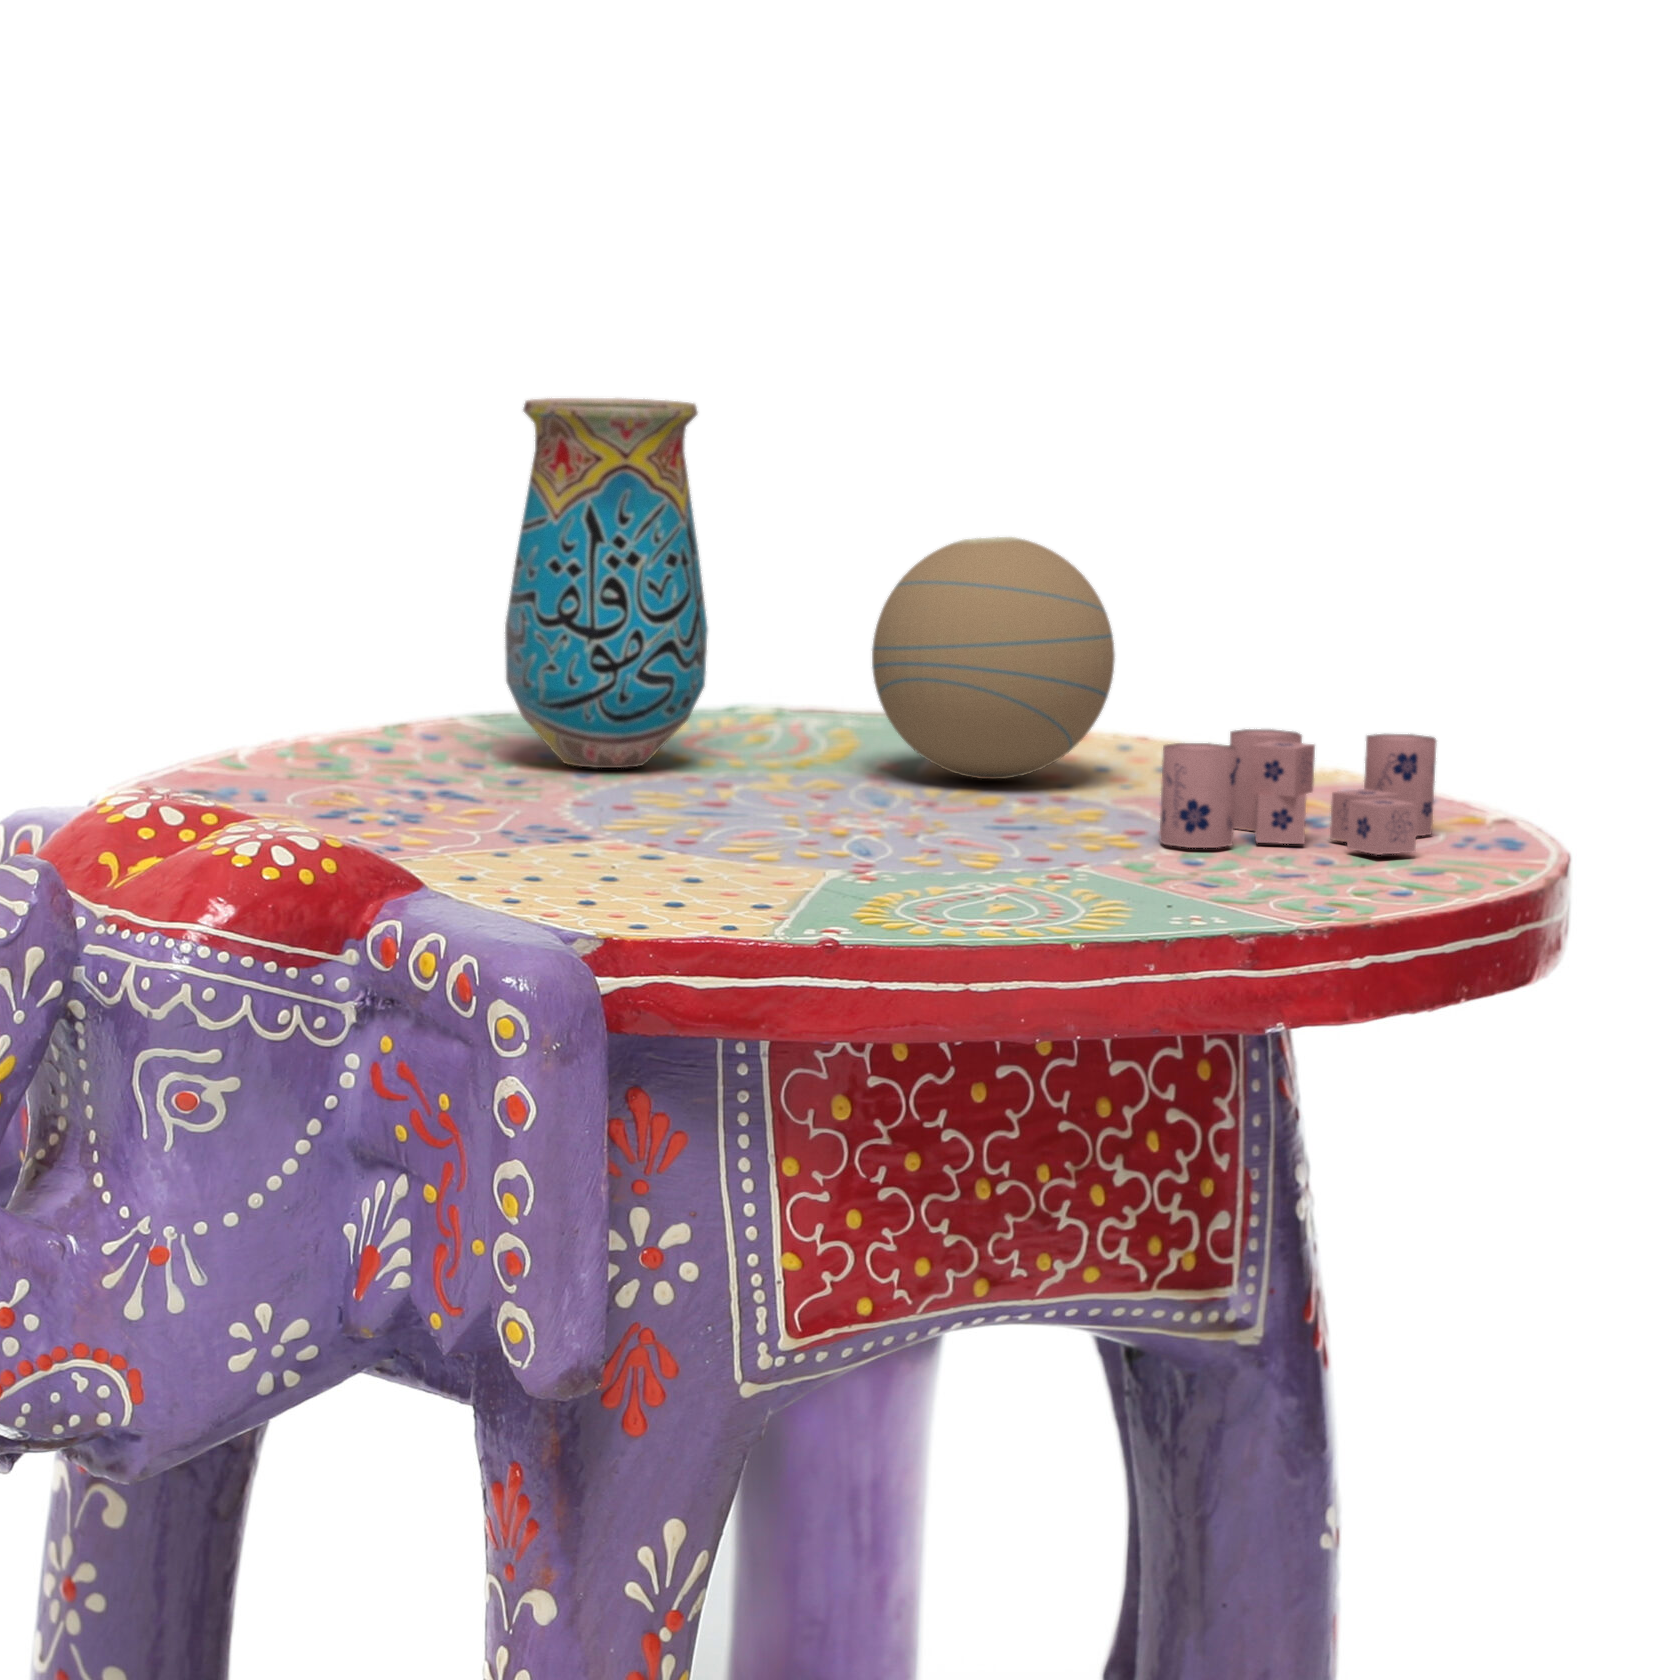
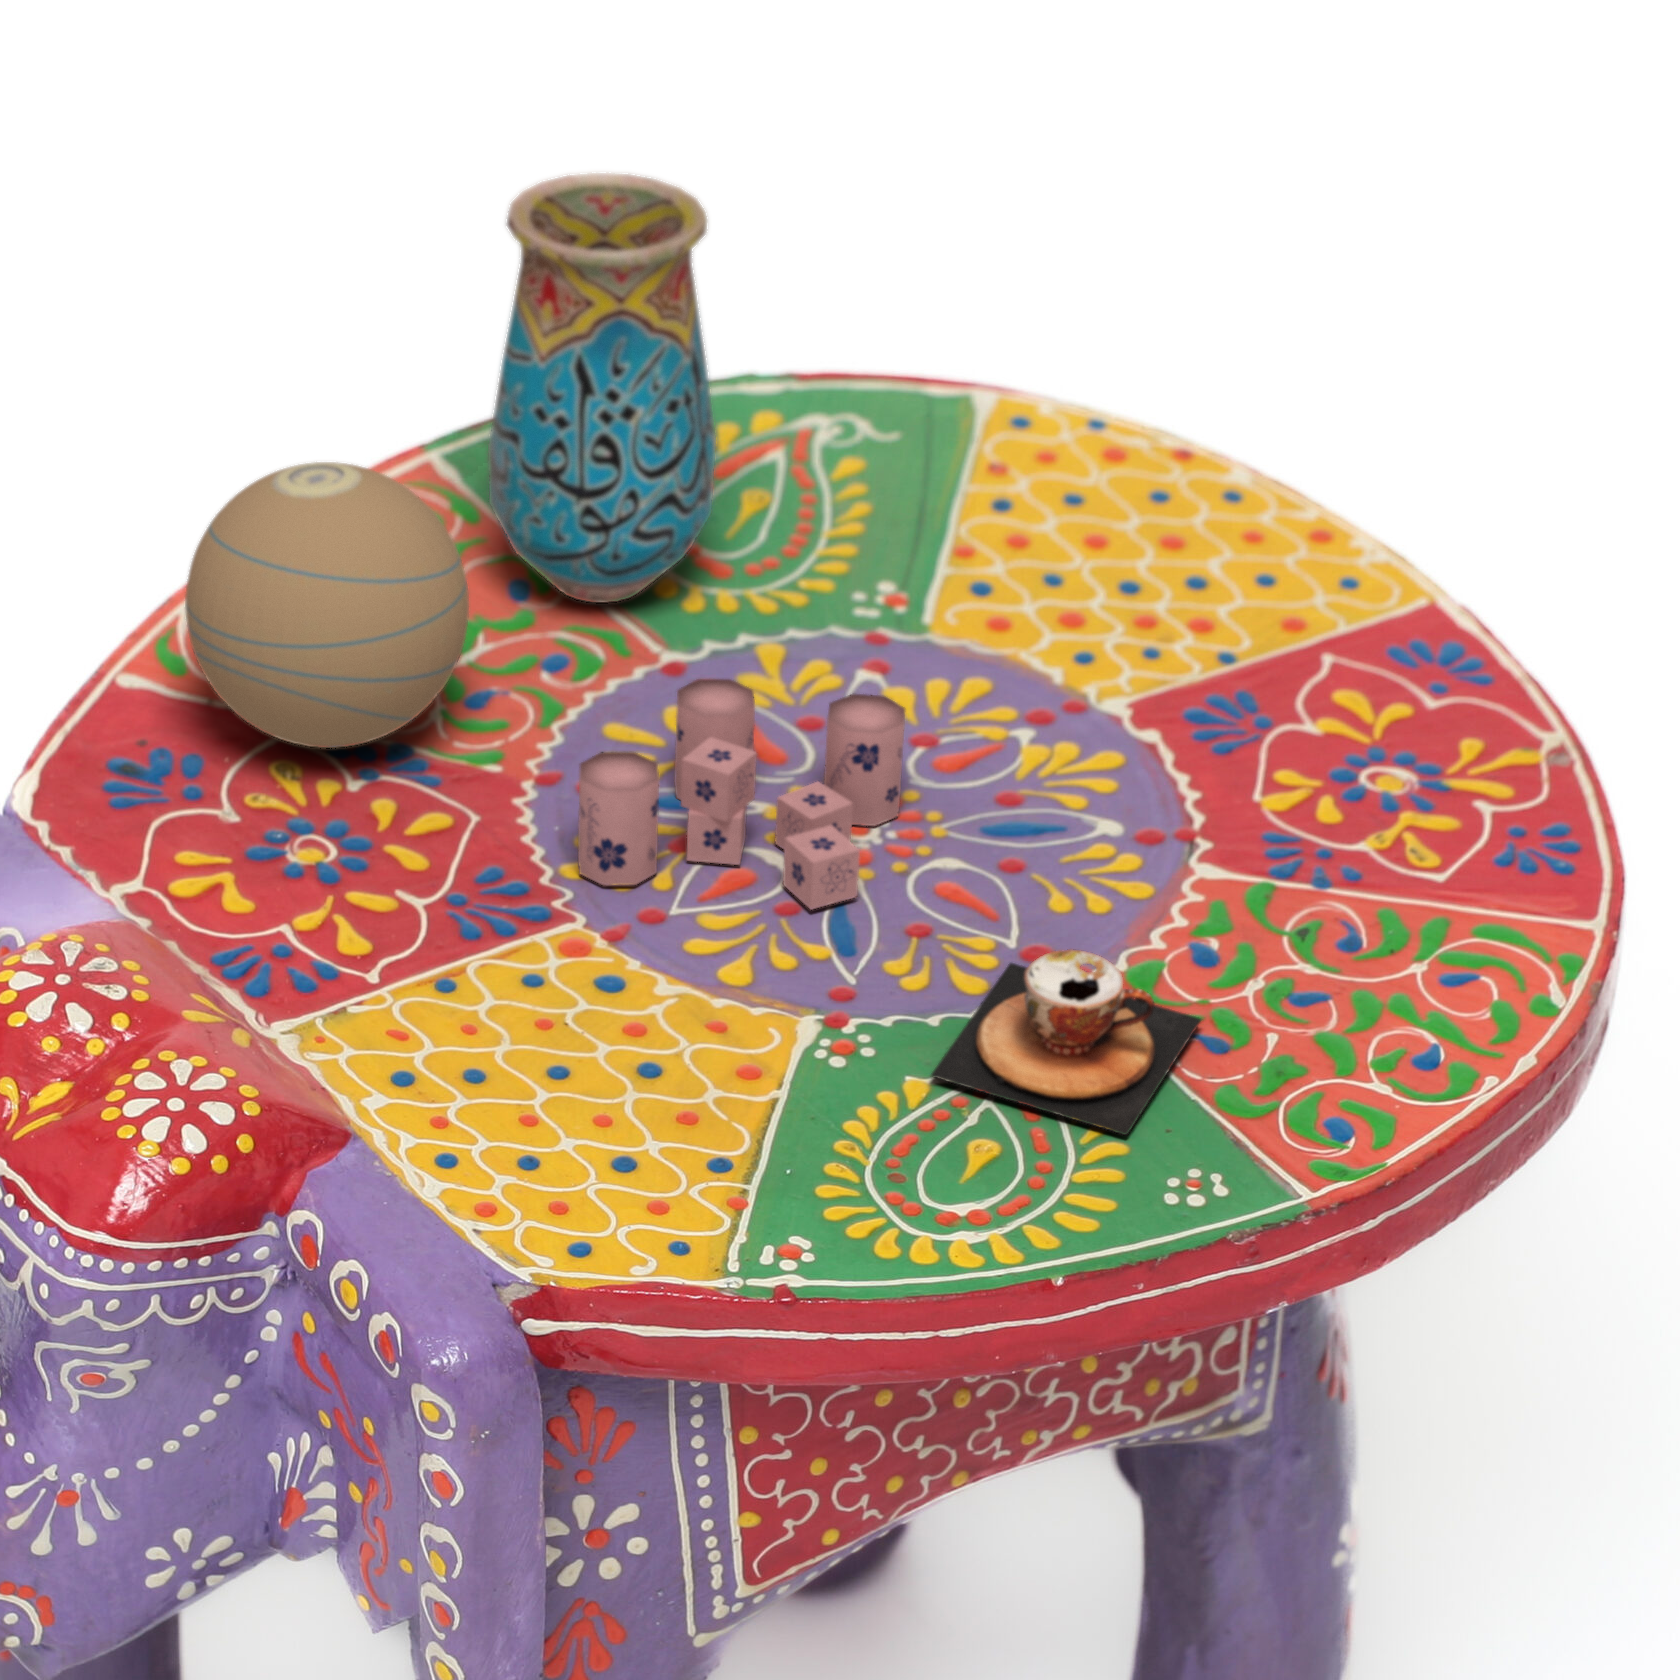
decorative orb: present [872,537,1115,779] -> present [185,462,469,748]
candle: present [1160,729,1436,855] -> present [578,679,905,909]
teacup: none [938,796,1179,913] -> present [931,949,1201,1135]

